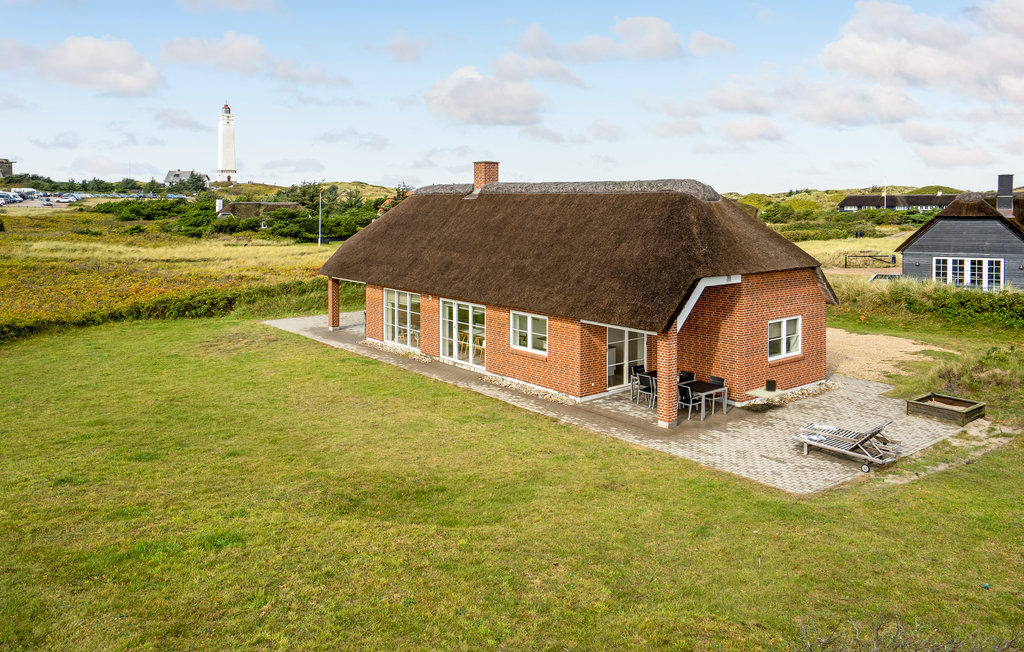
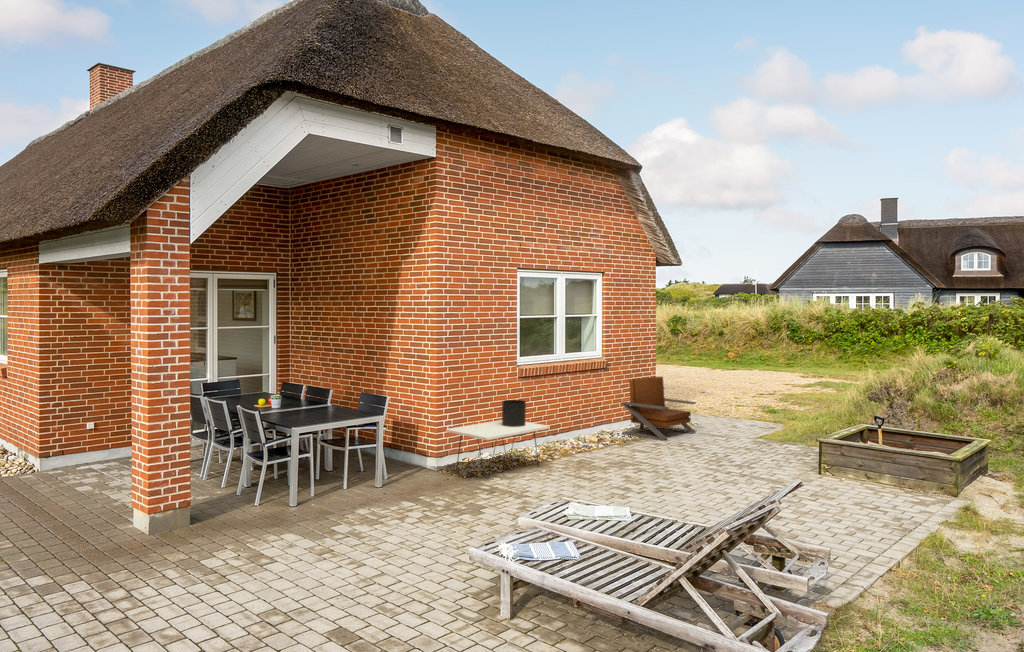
lounge chair: none [810,362,849,395] -> present [621,377,696,440]

